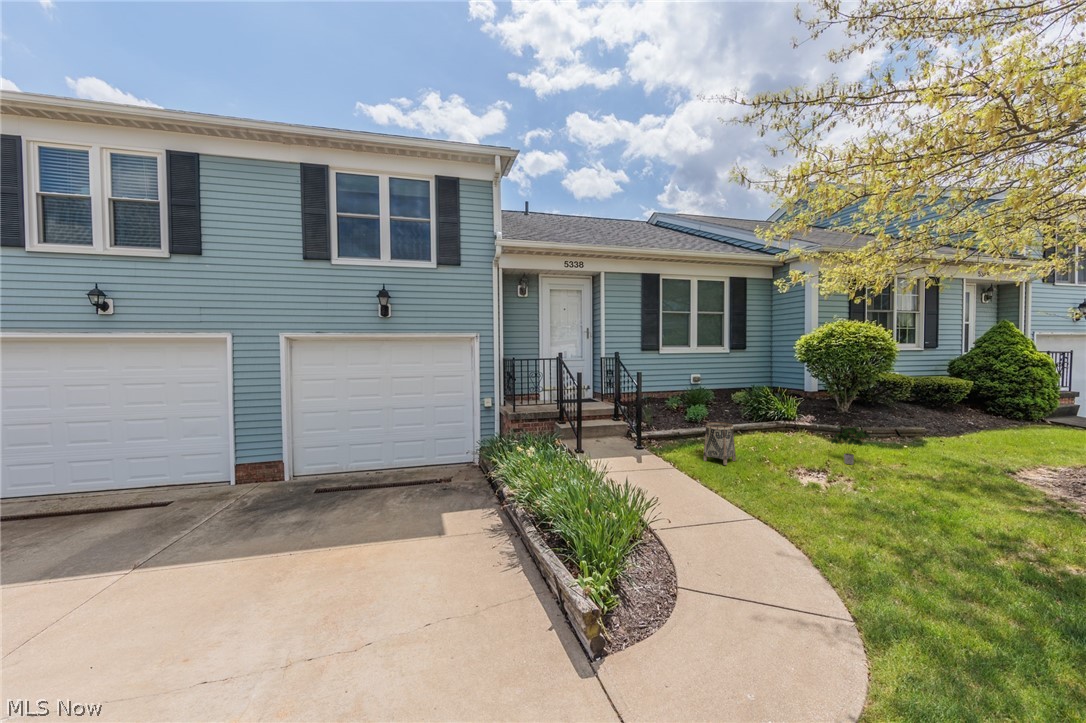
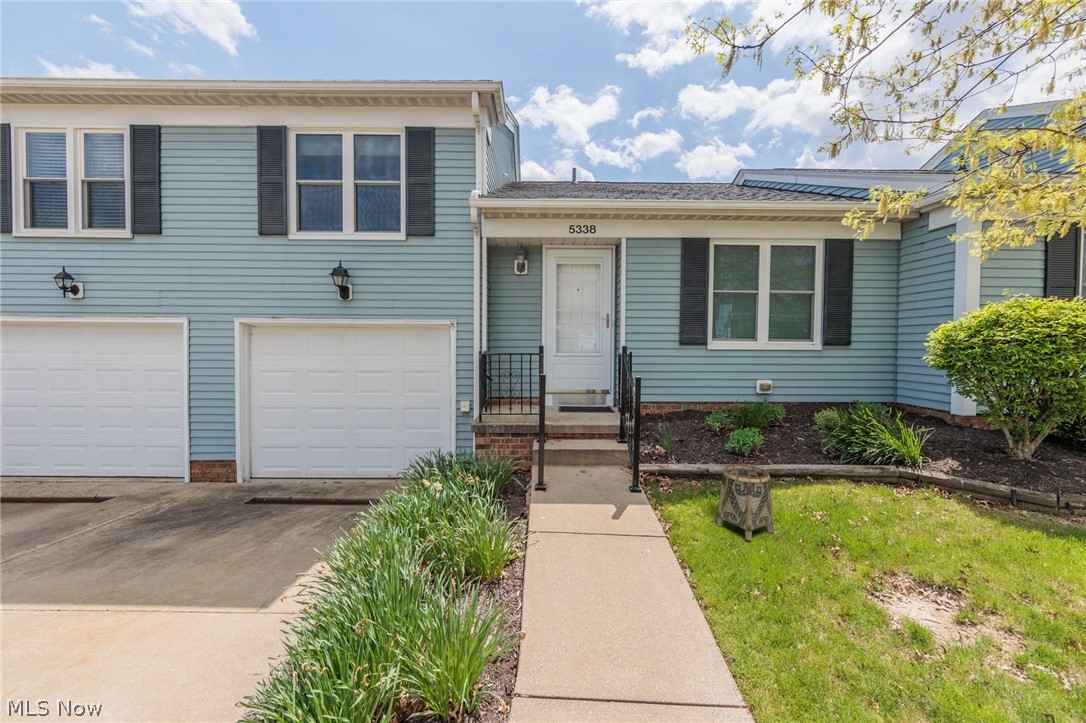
potted plant: present [830,425,870,465] -> none [967,497,1061,576]

